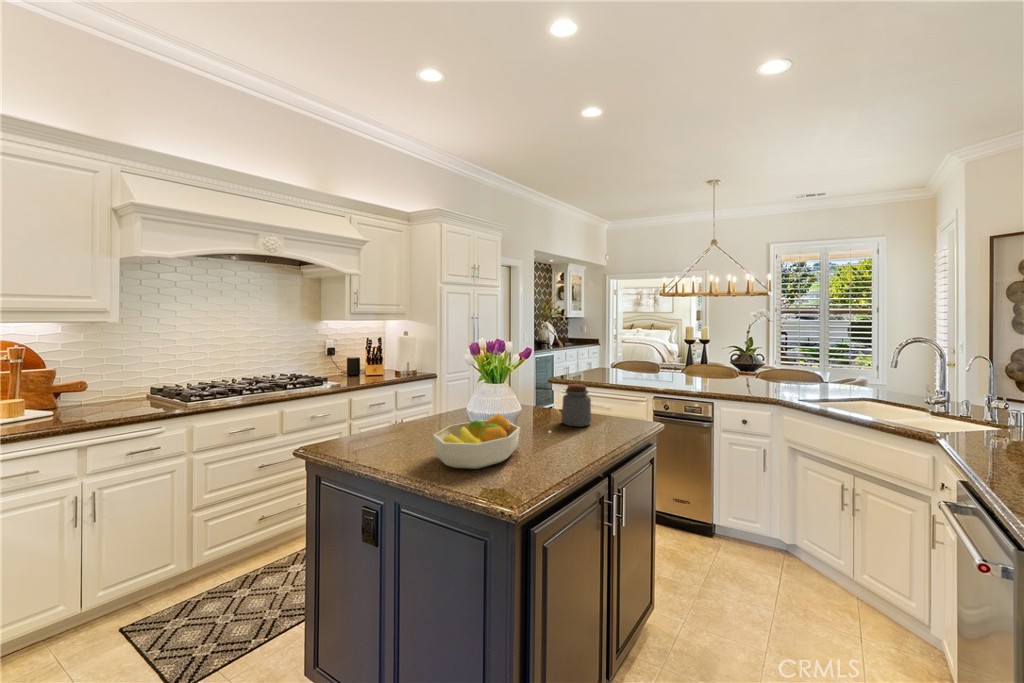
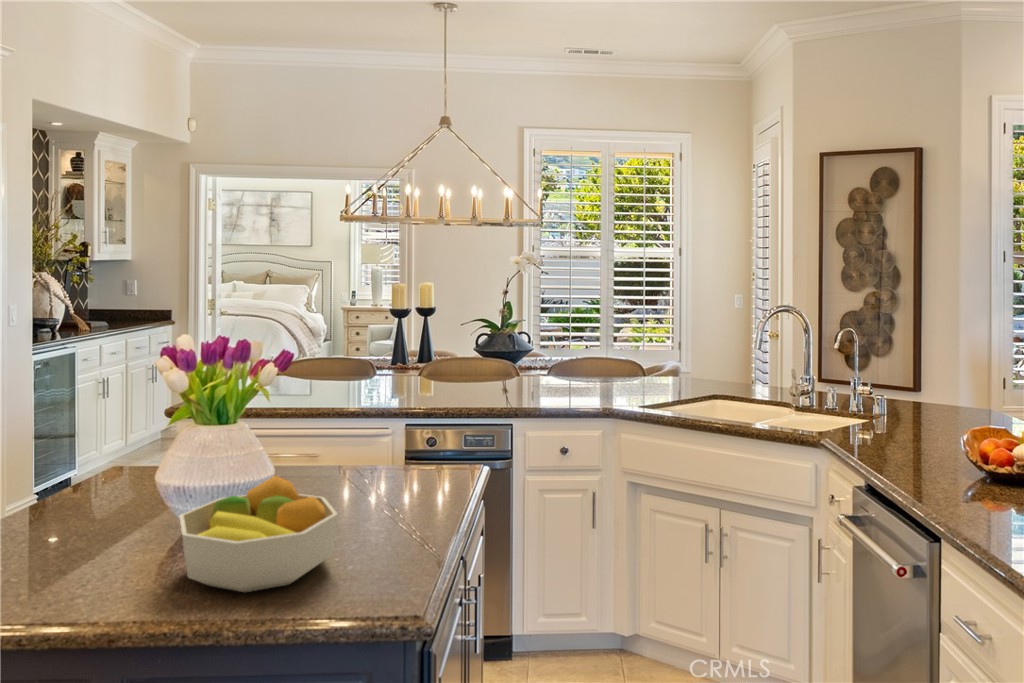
jar: present [562,384,591,427] -> none [323,406,382,490]

